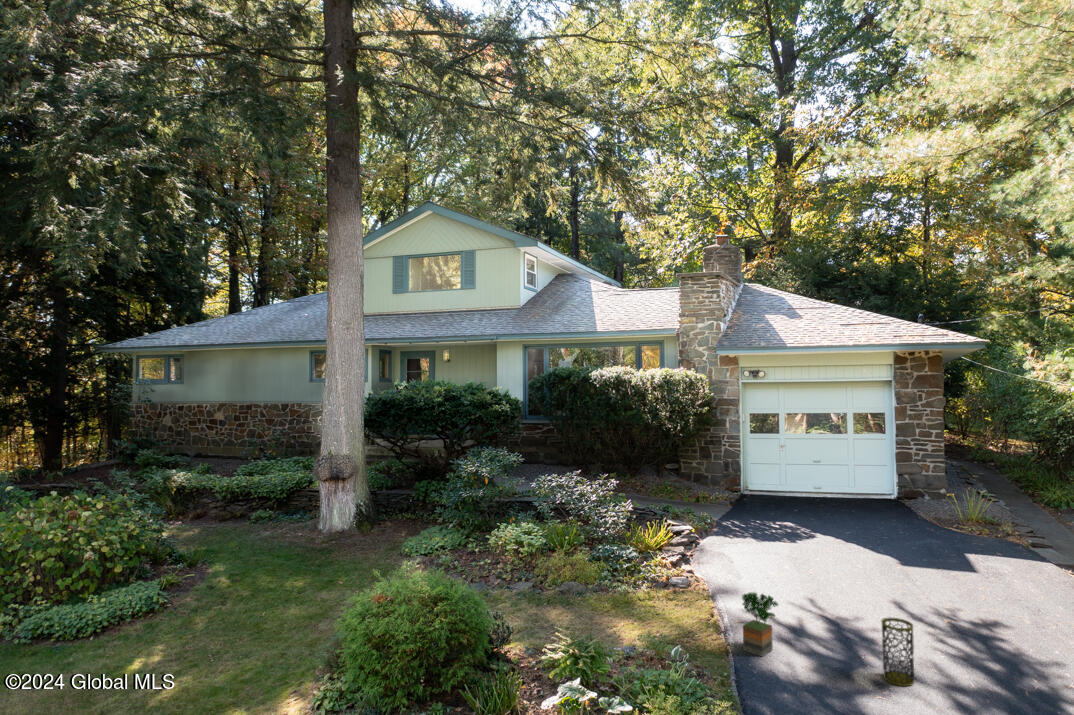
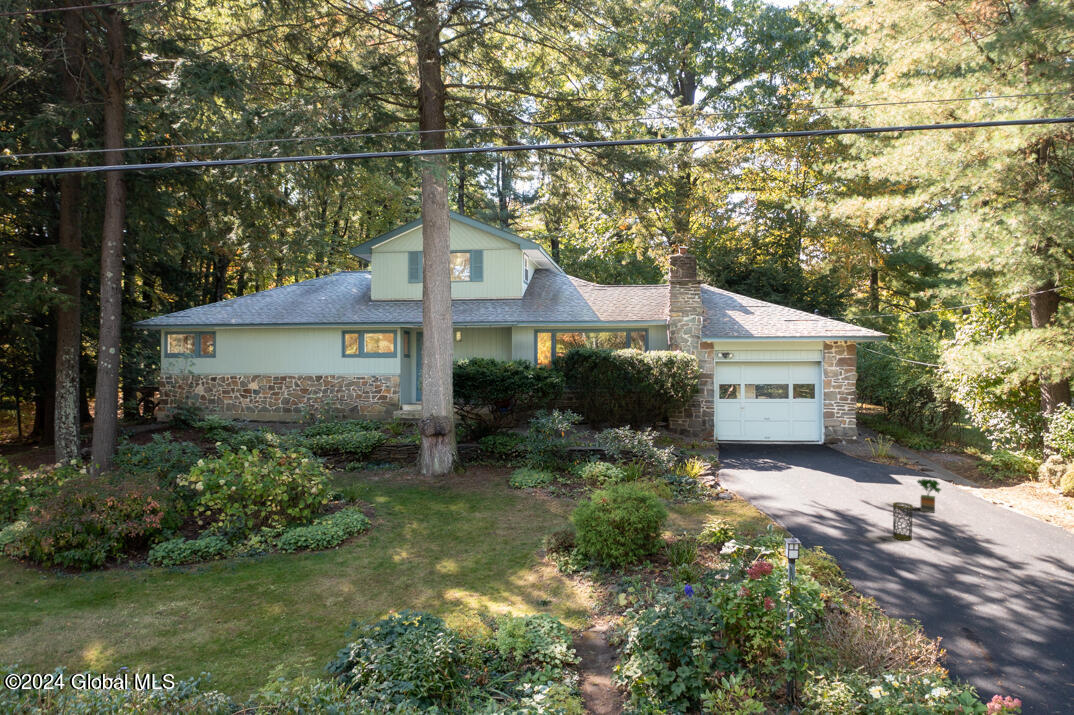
potted tree: present [742,592,778,657] -> present [917,479,941,513]

